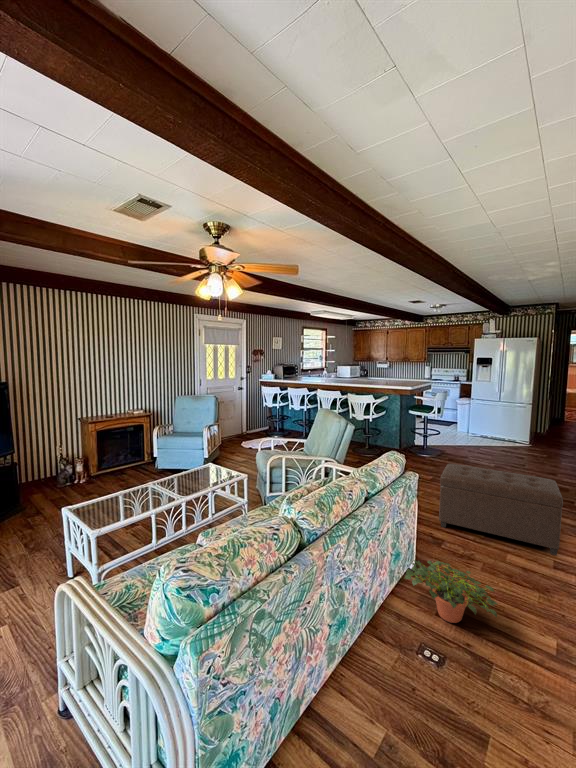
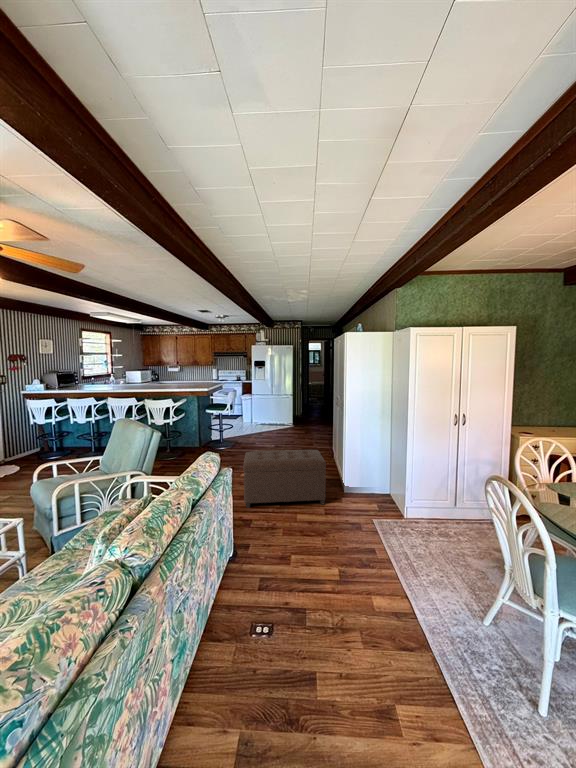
potted plant: present [405,560,497,623] -> none [229,539,305,591]

